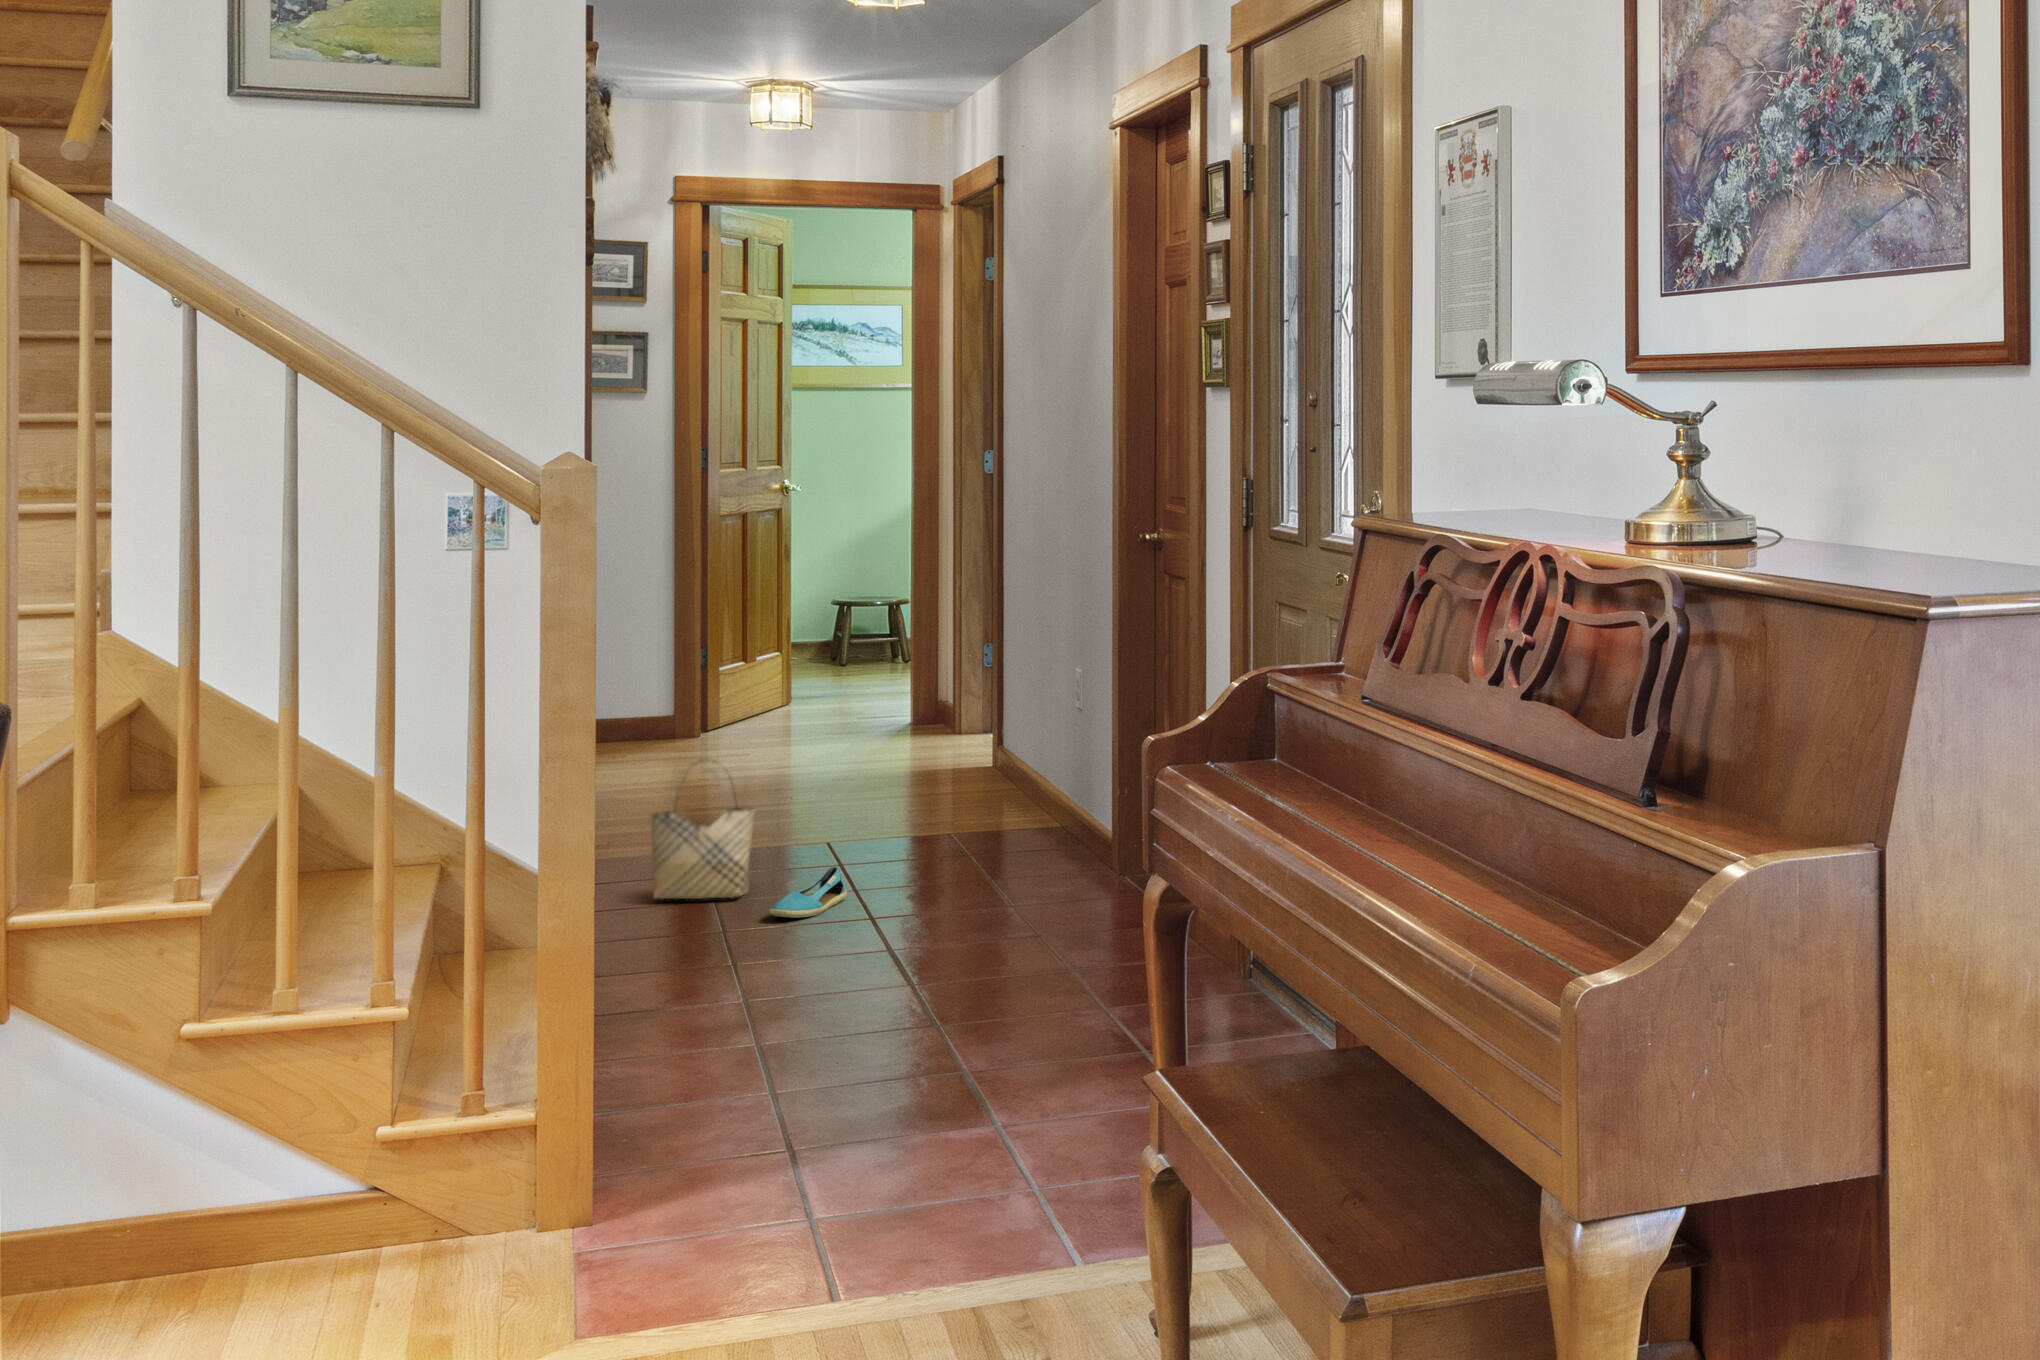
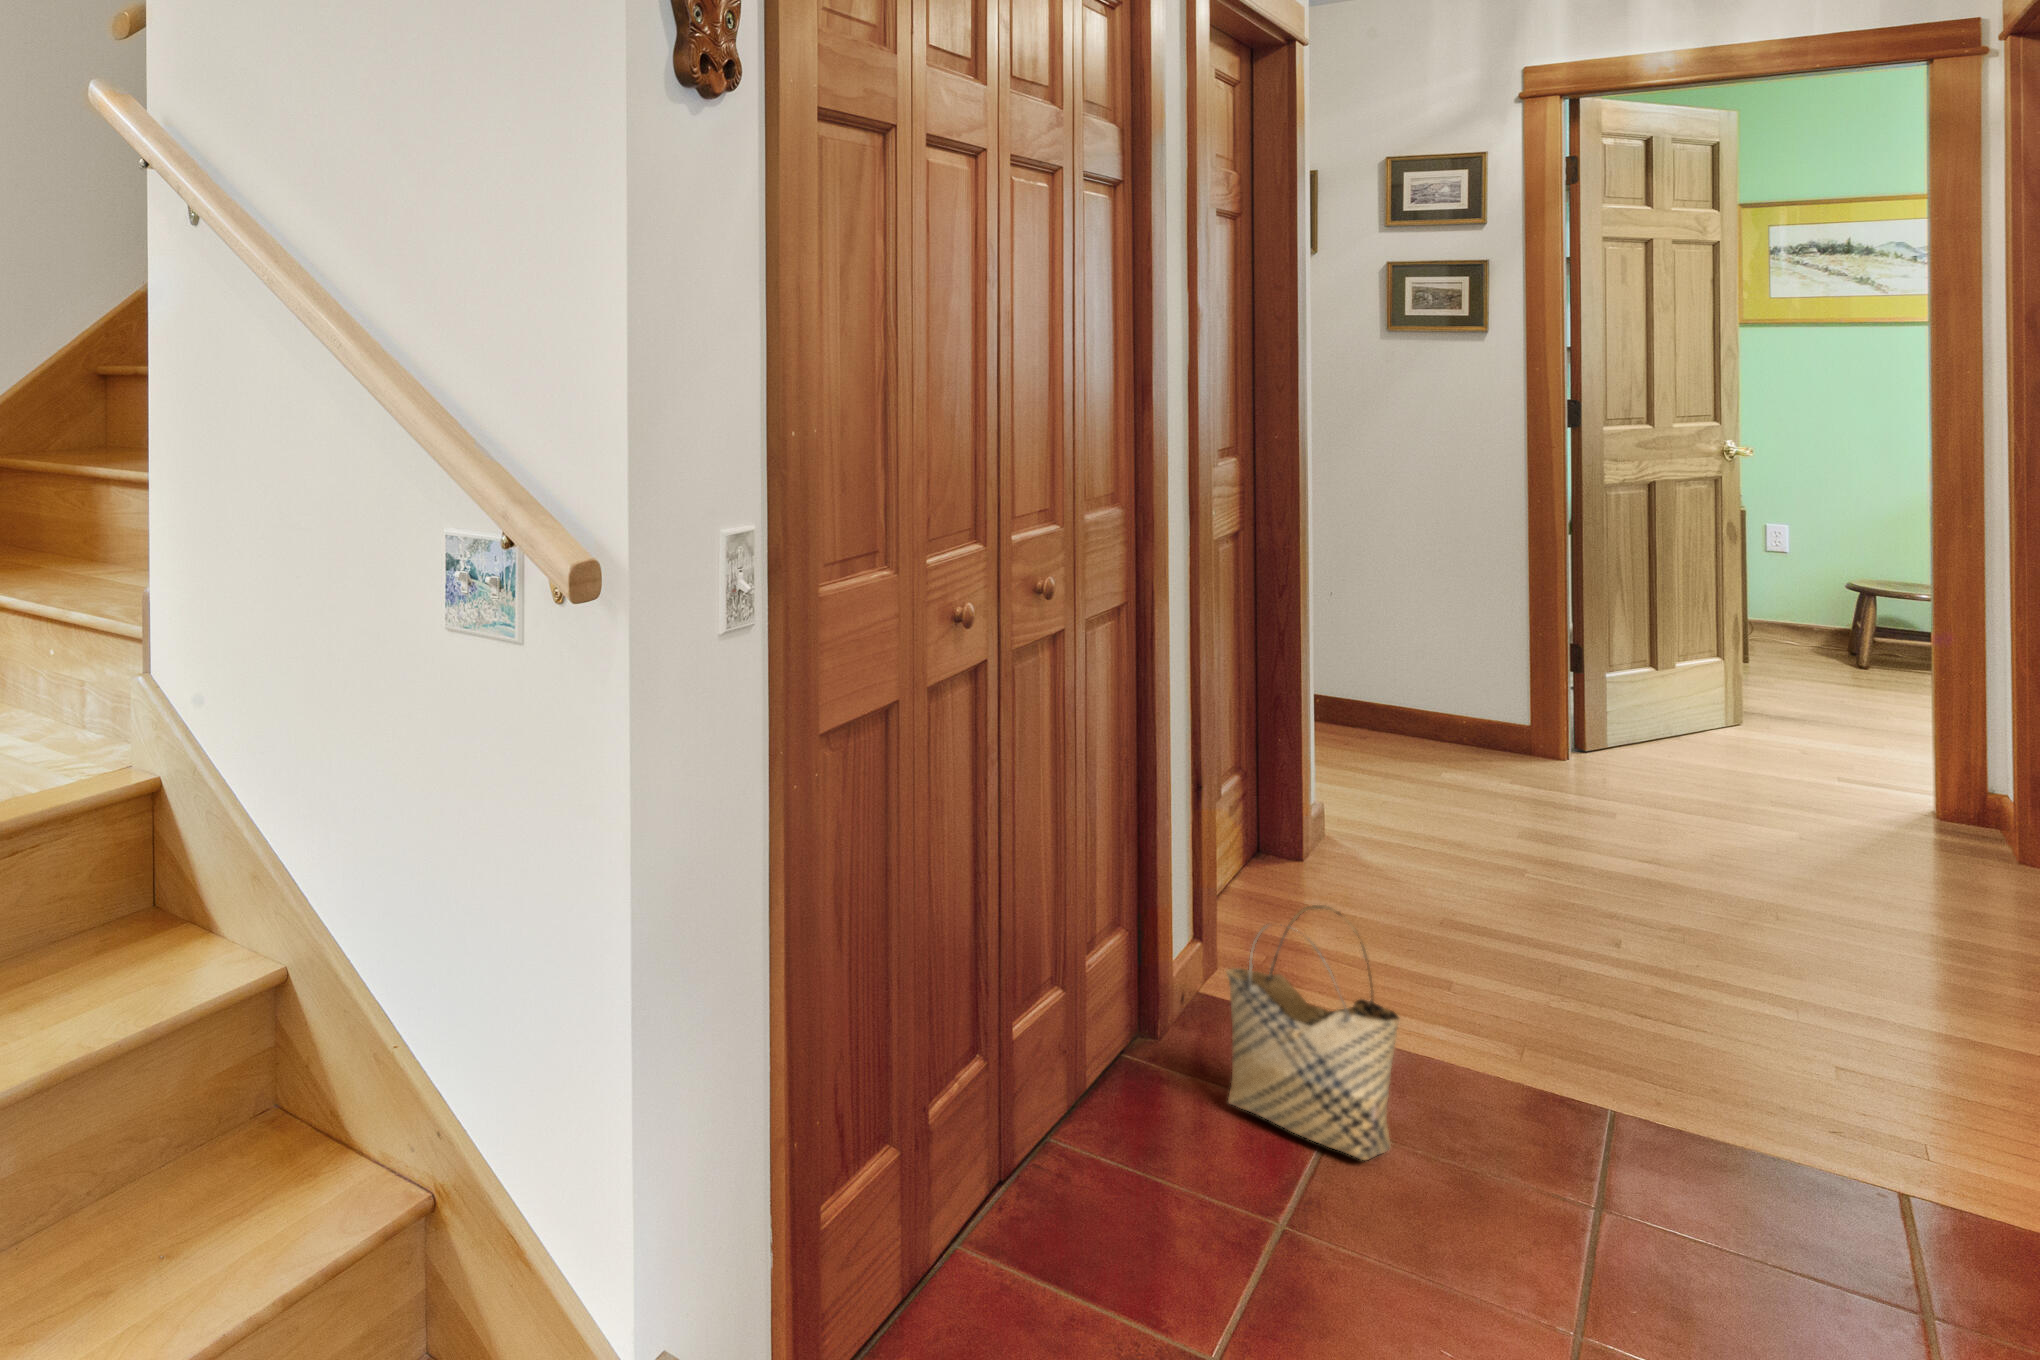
shoe: present [769,866,847,917] -> none [1367,1186,1559,1289]

